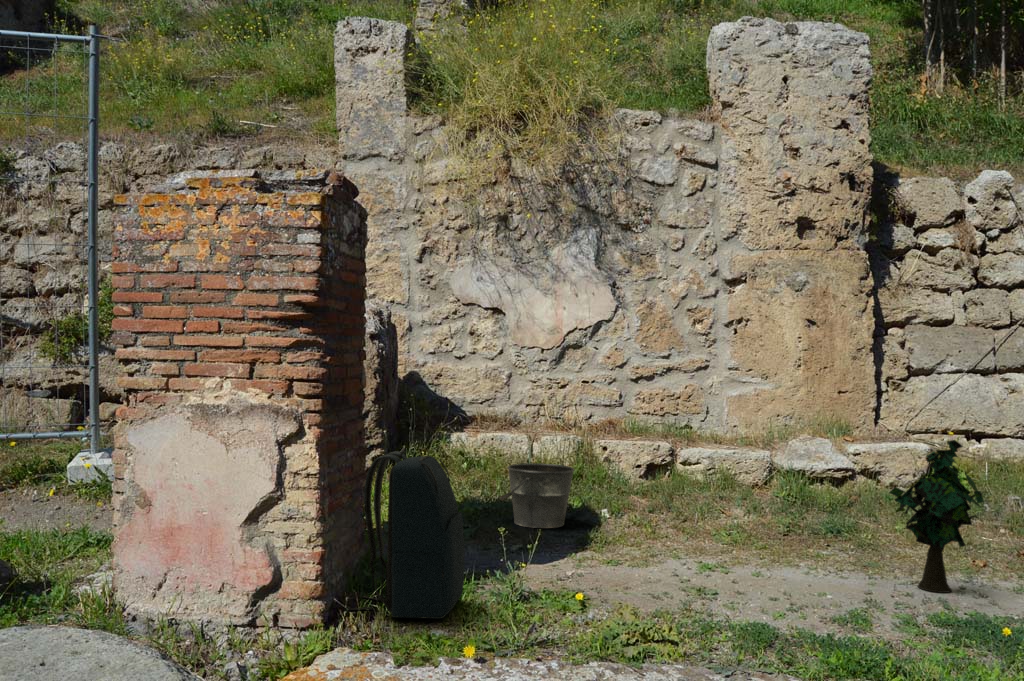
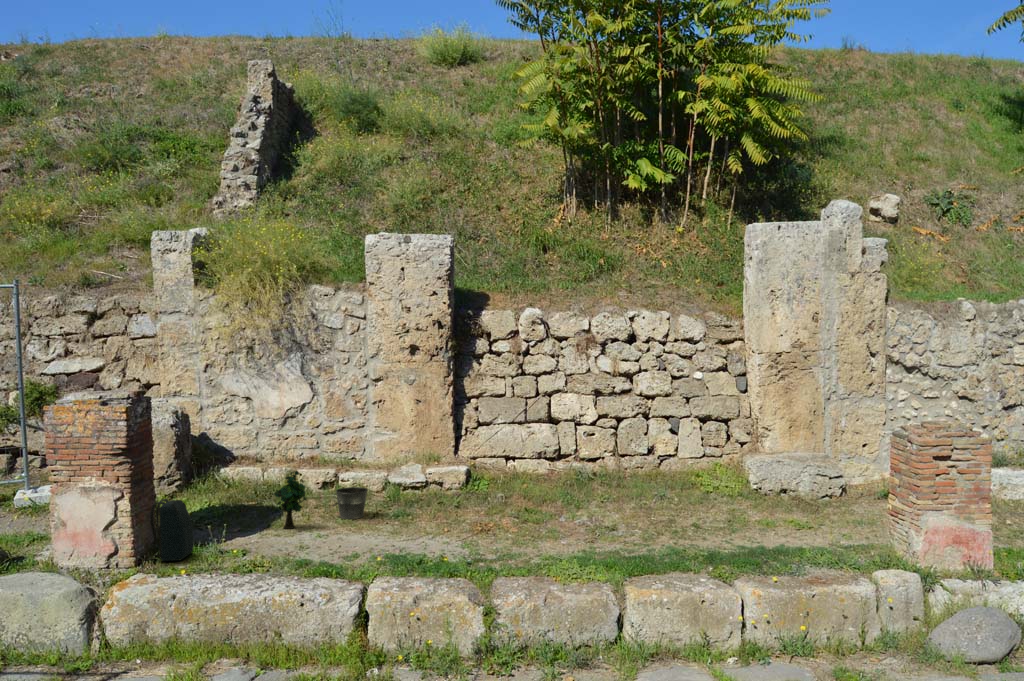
decorative plant: present [889,440,984,593] -> present [274,471,307,529]
bucket: present [500,463,574,528] -> present [333,487,368,519]

